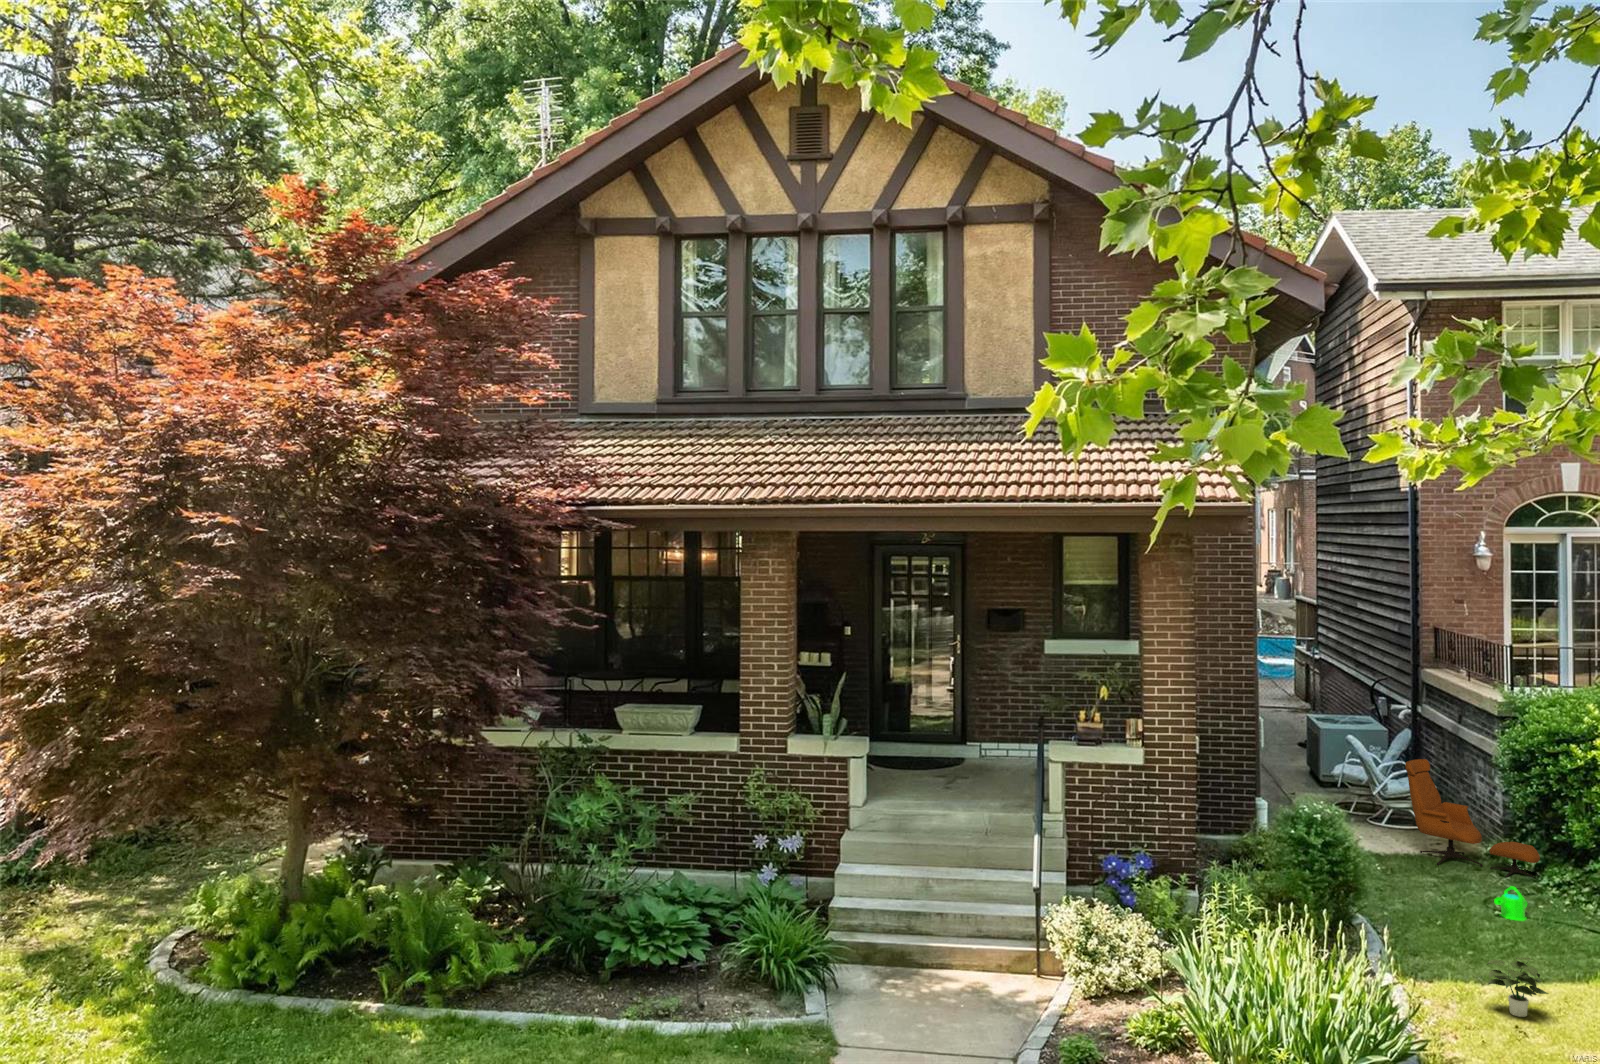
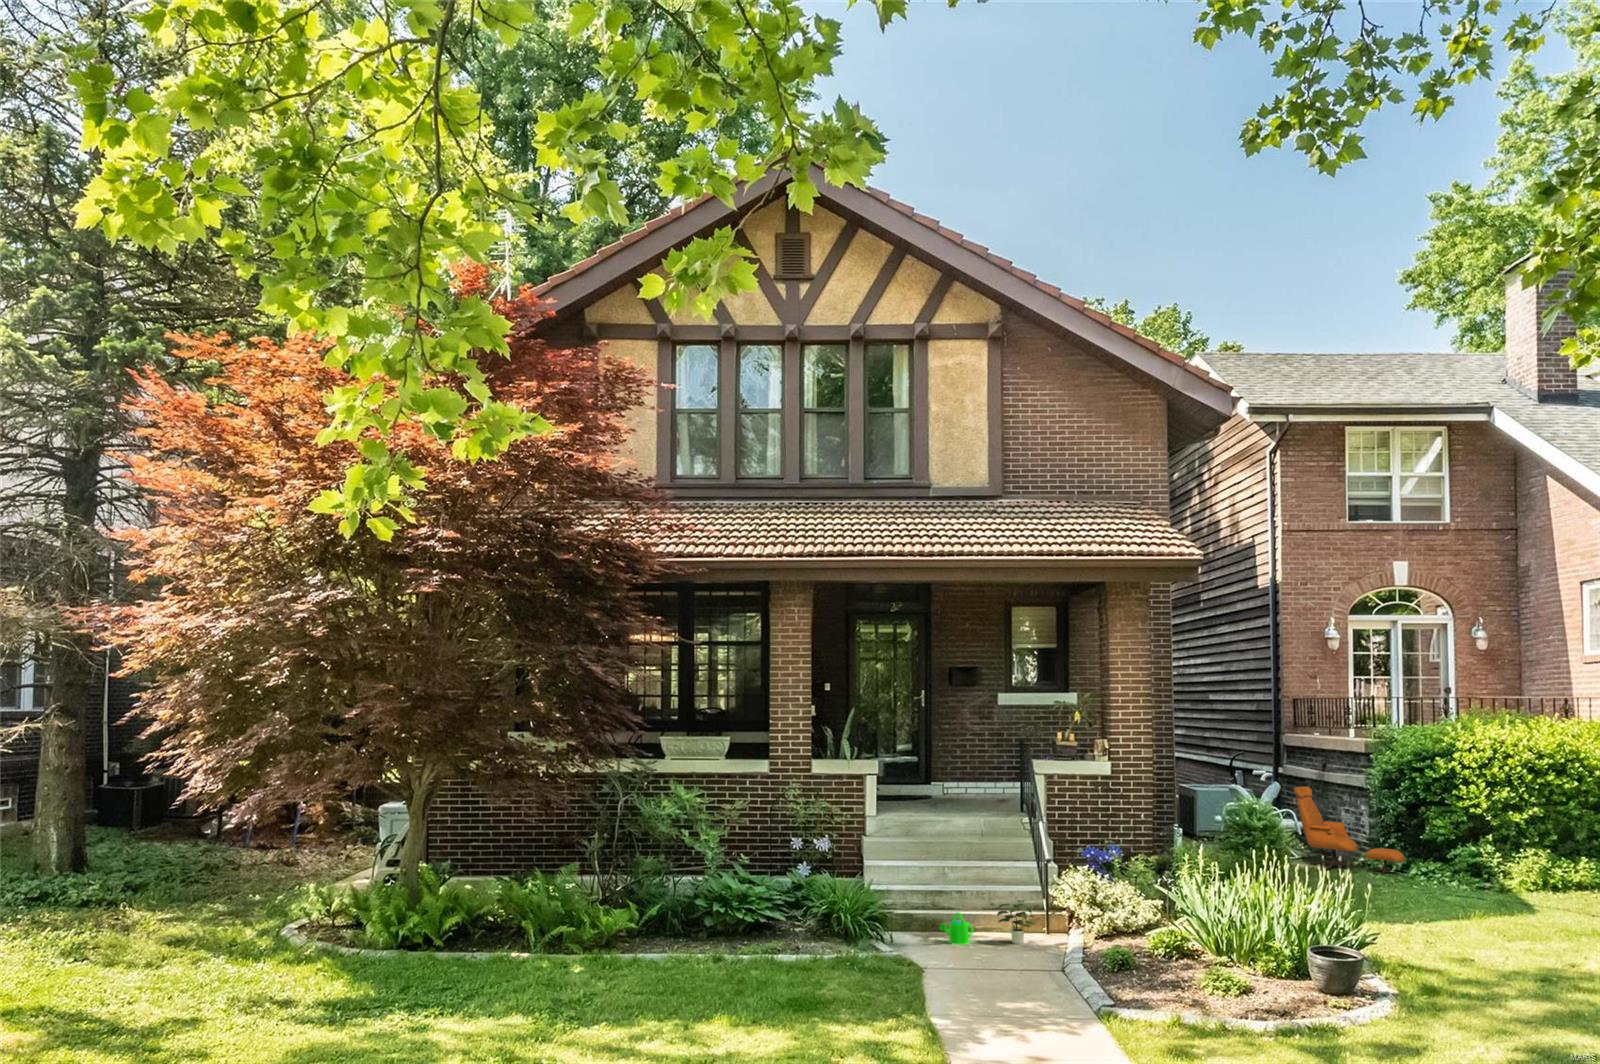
watering can: present [1494,886,1527,921] -> present [940,913,974,945]
potted plant: present [1487,957,1548,1017] -> present [998,900,1036,944]

